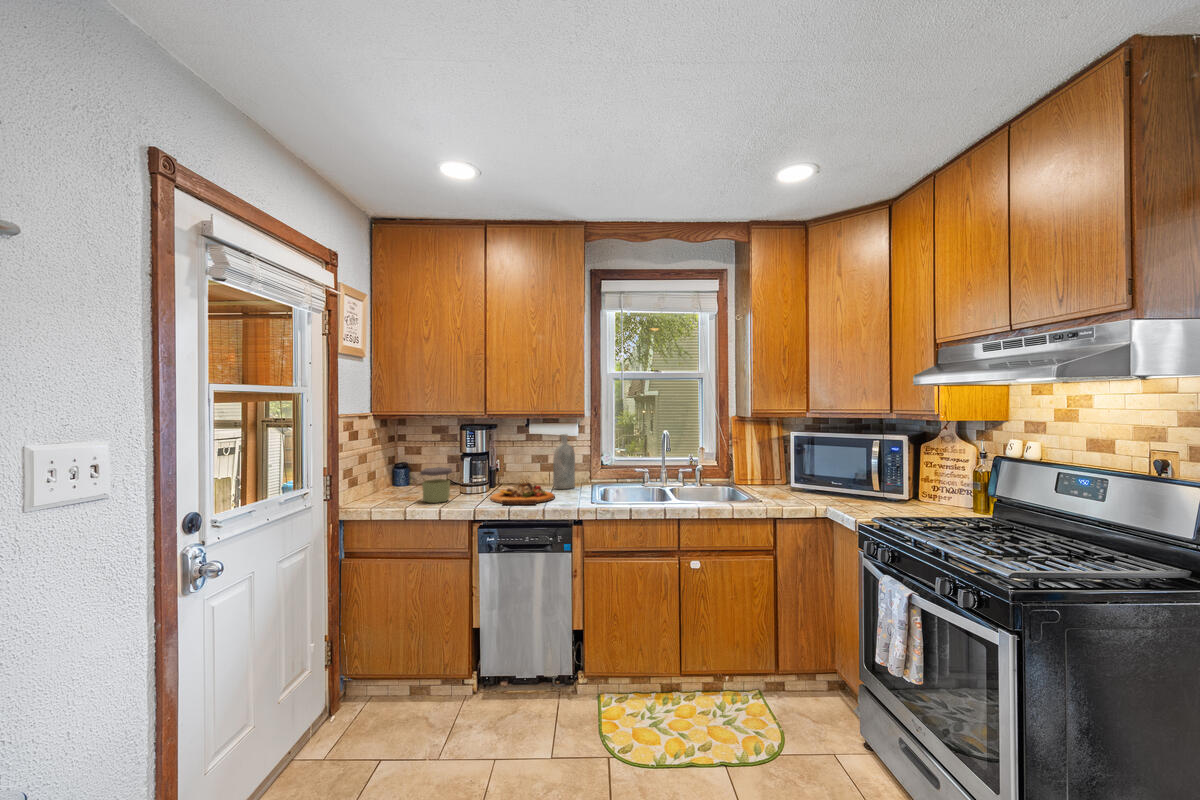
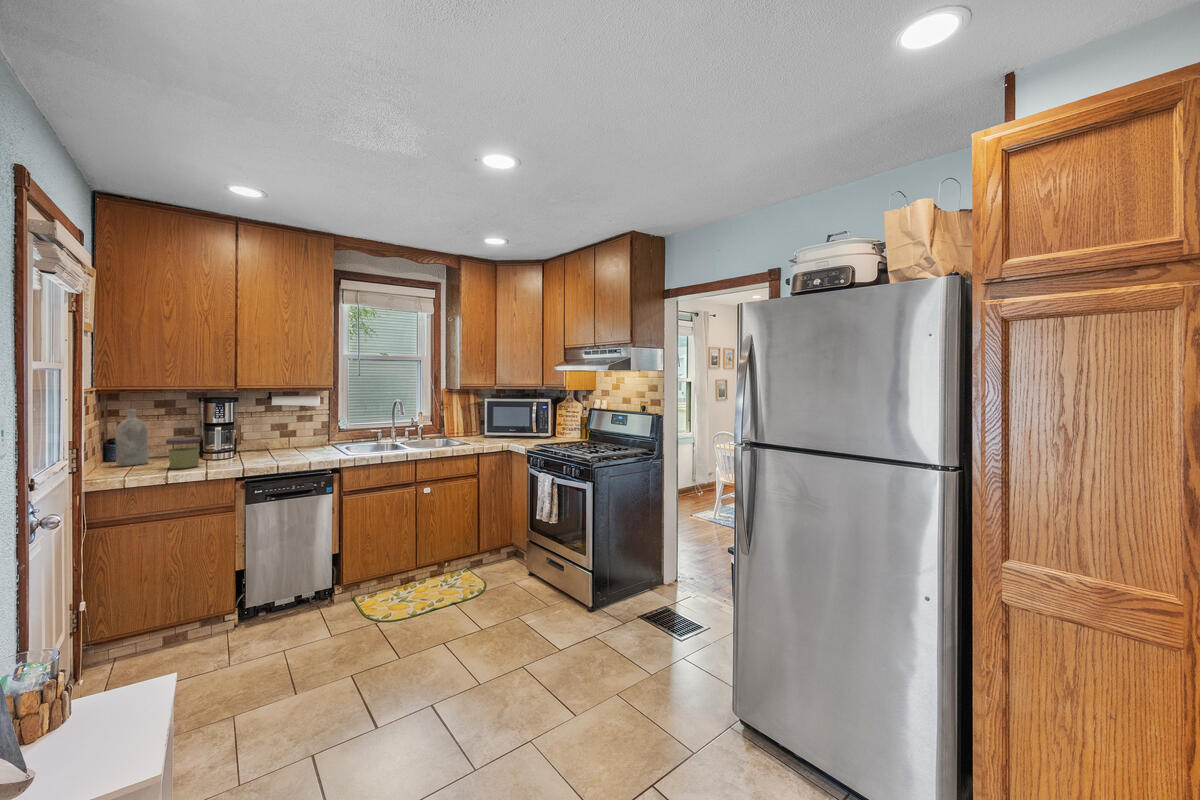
bottle: present [553,434,575,489] -> present [115,409,149,466]
cutting board: present [490,483,555,505] -> none [242,446,308,463]

